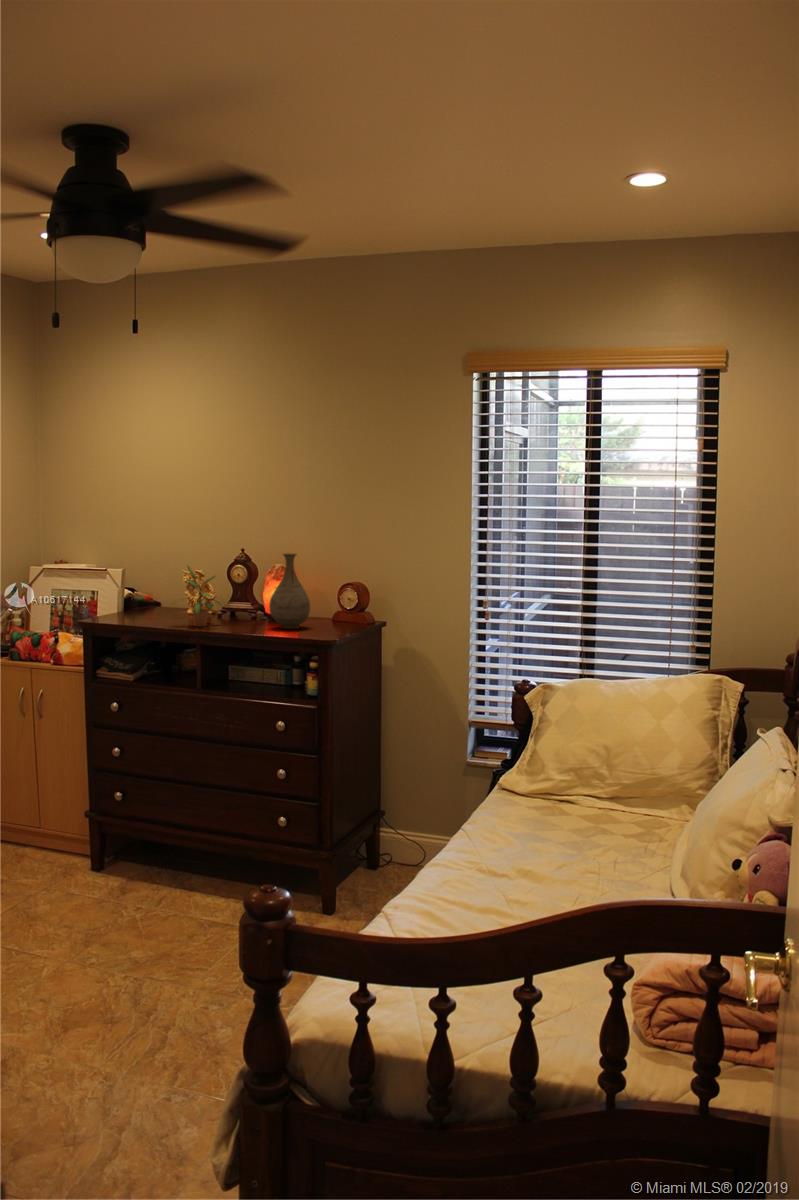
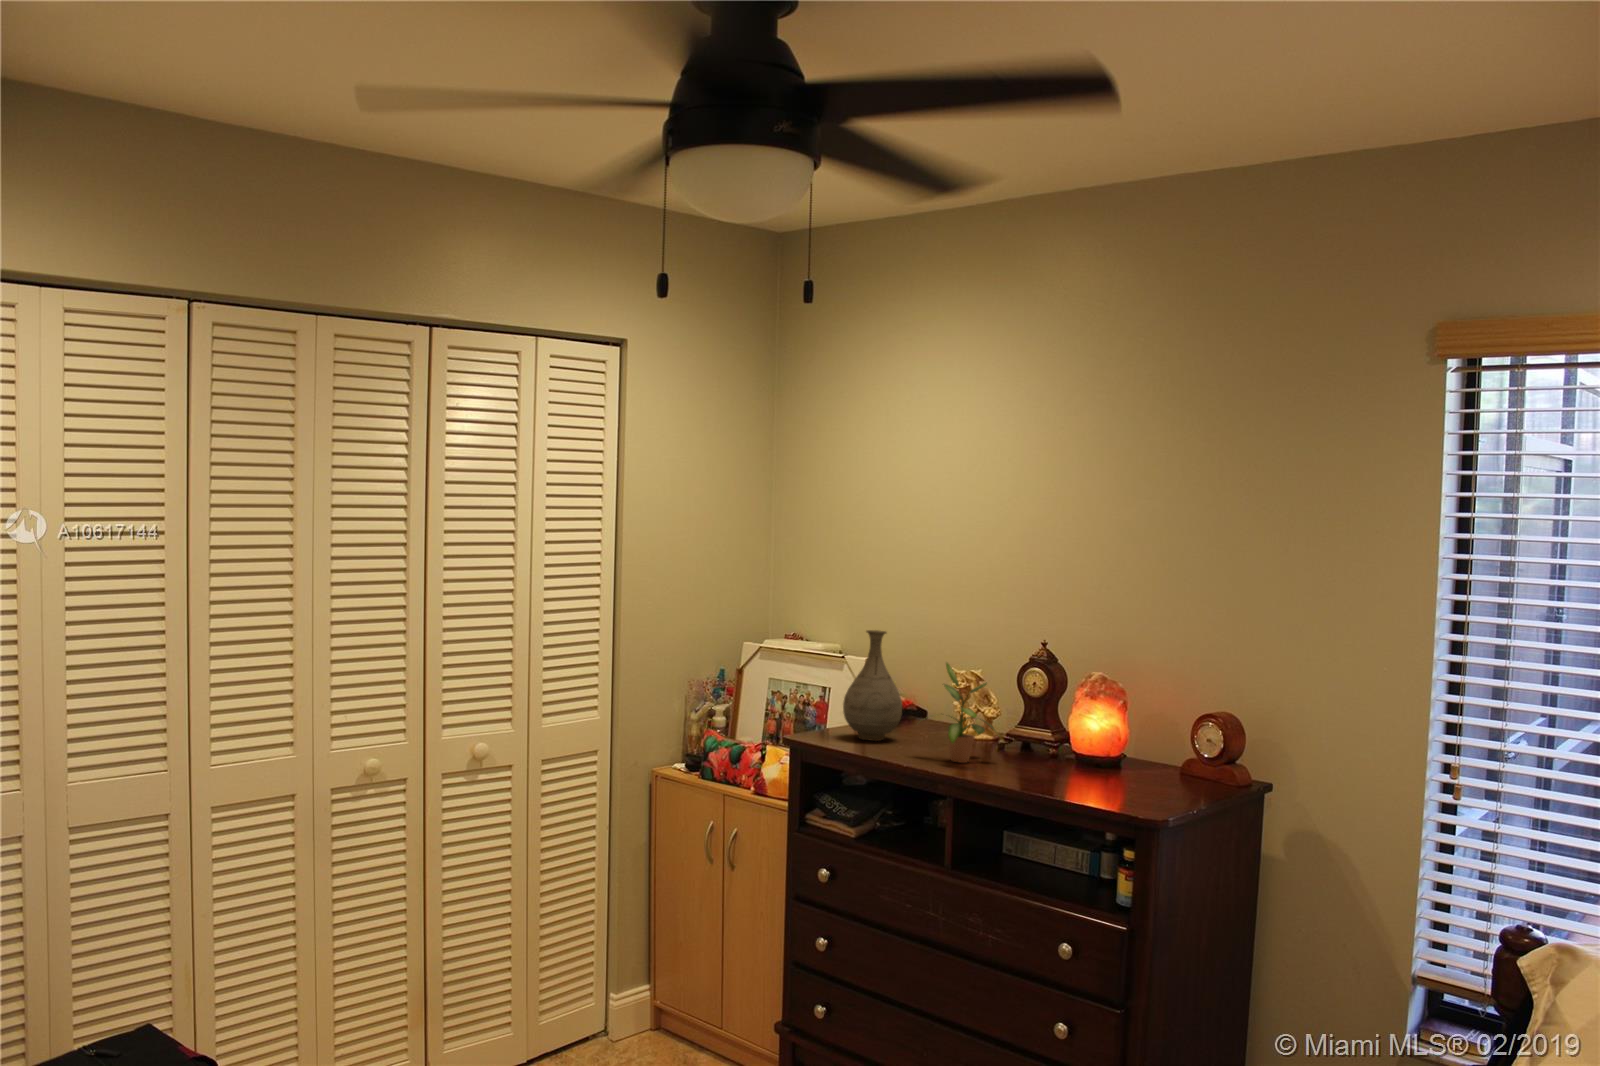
vase: present [269,553,310,629] -> present [843,630,902,741]

